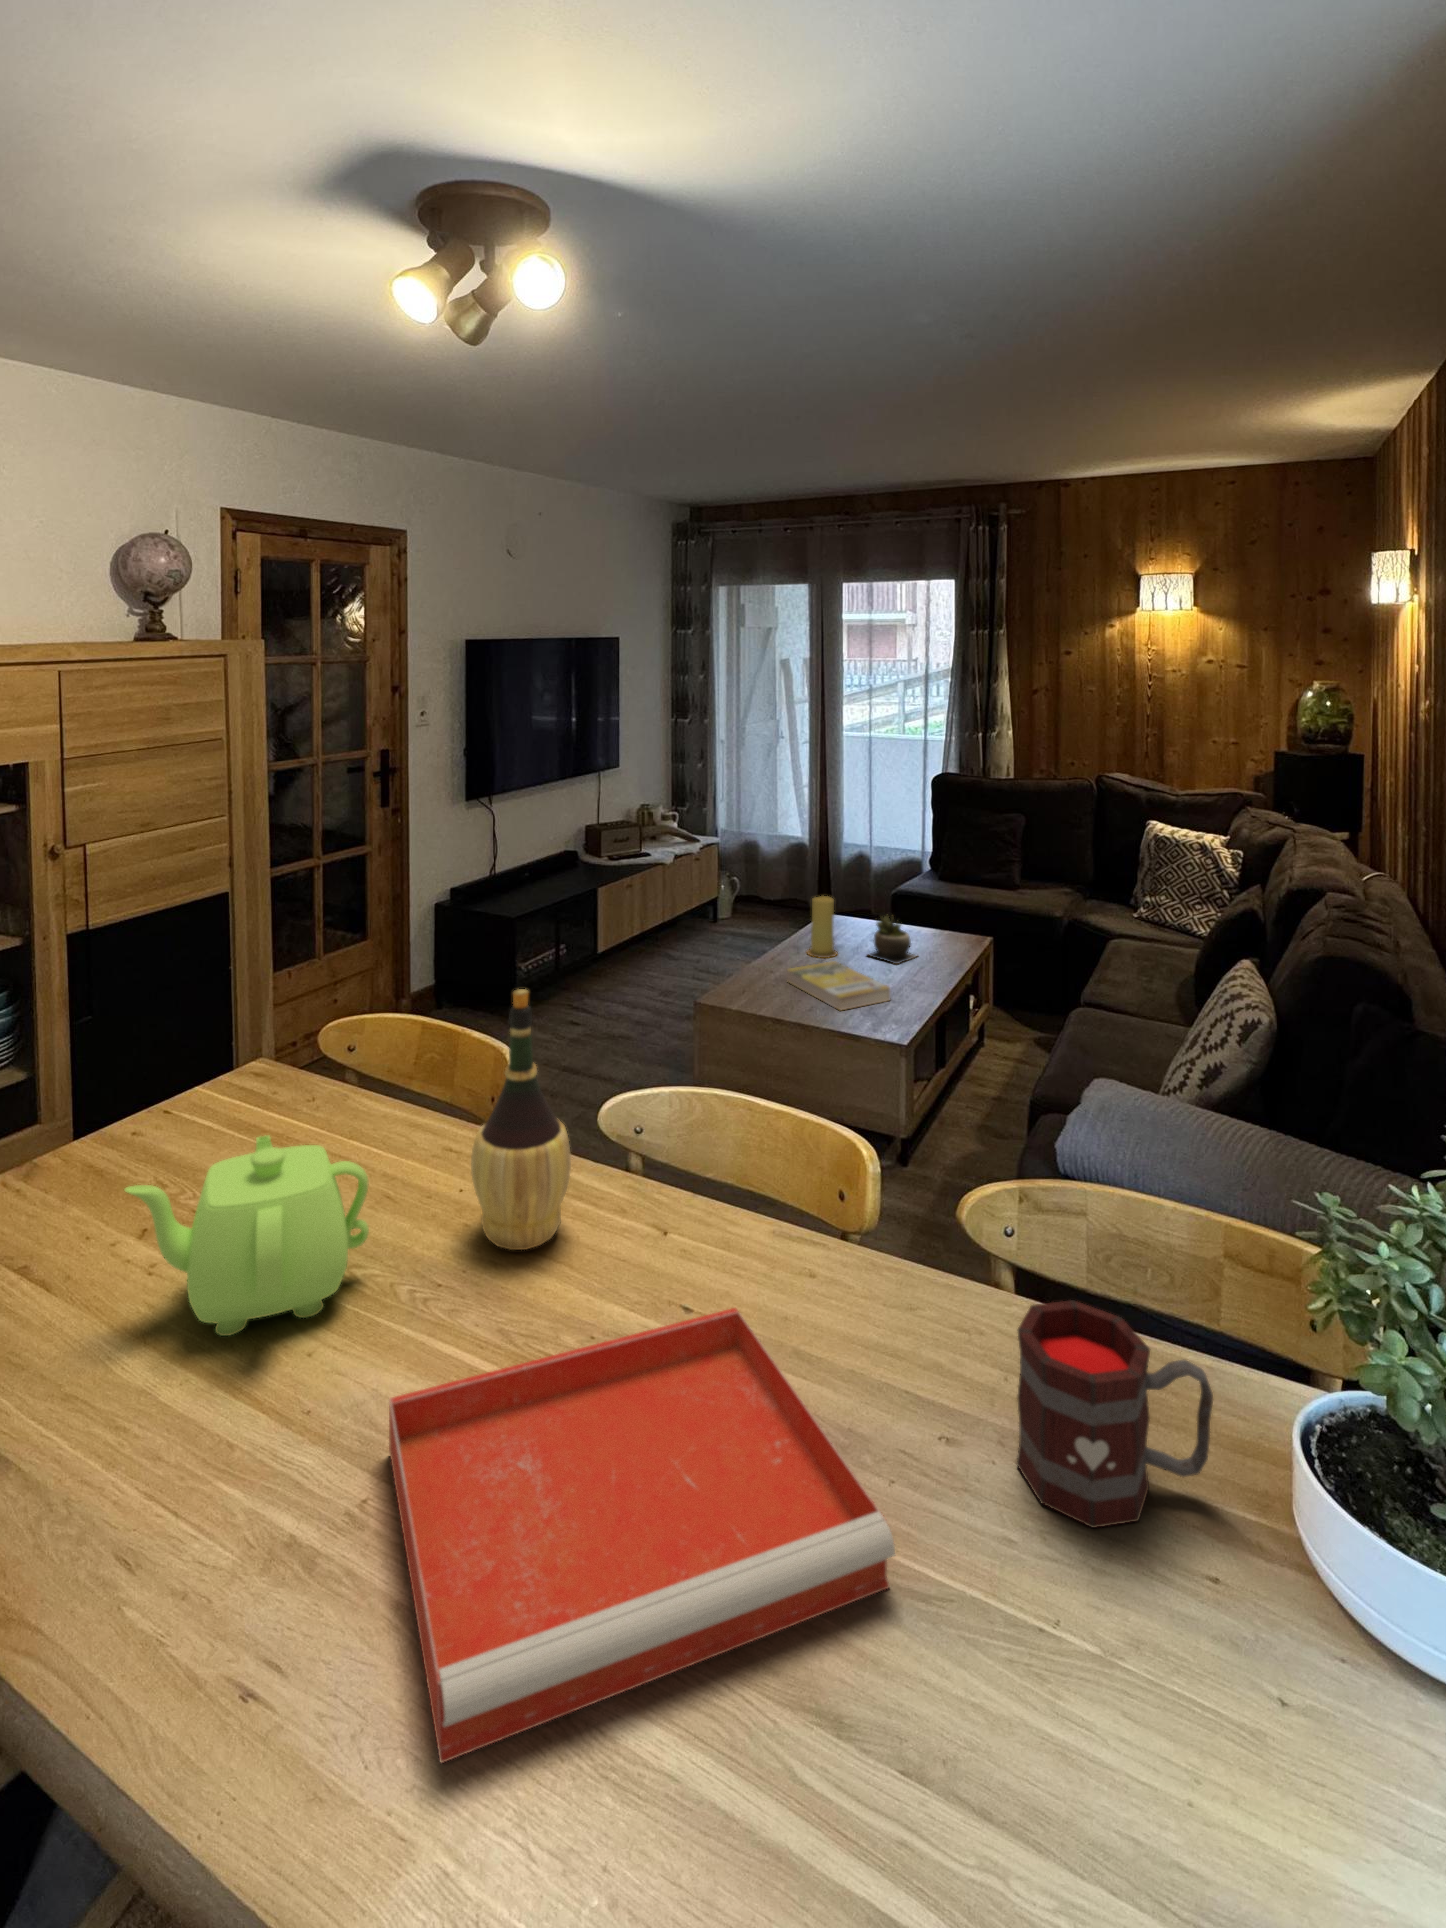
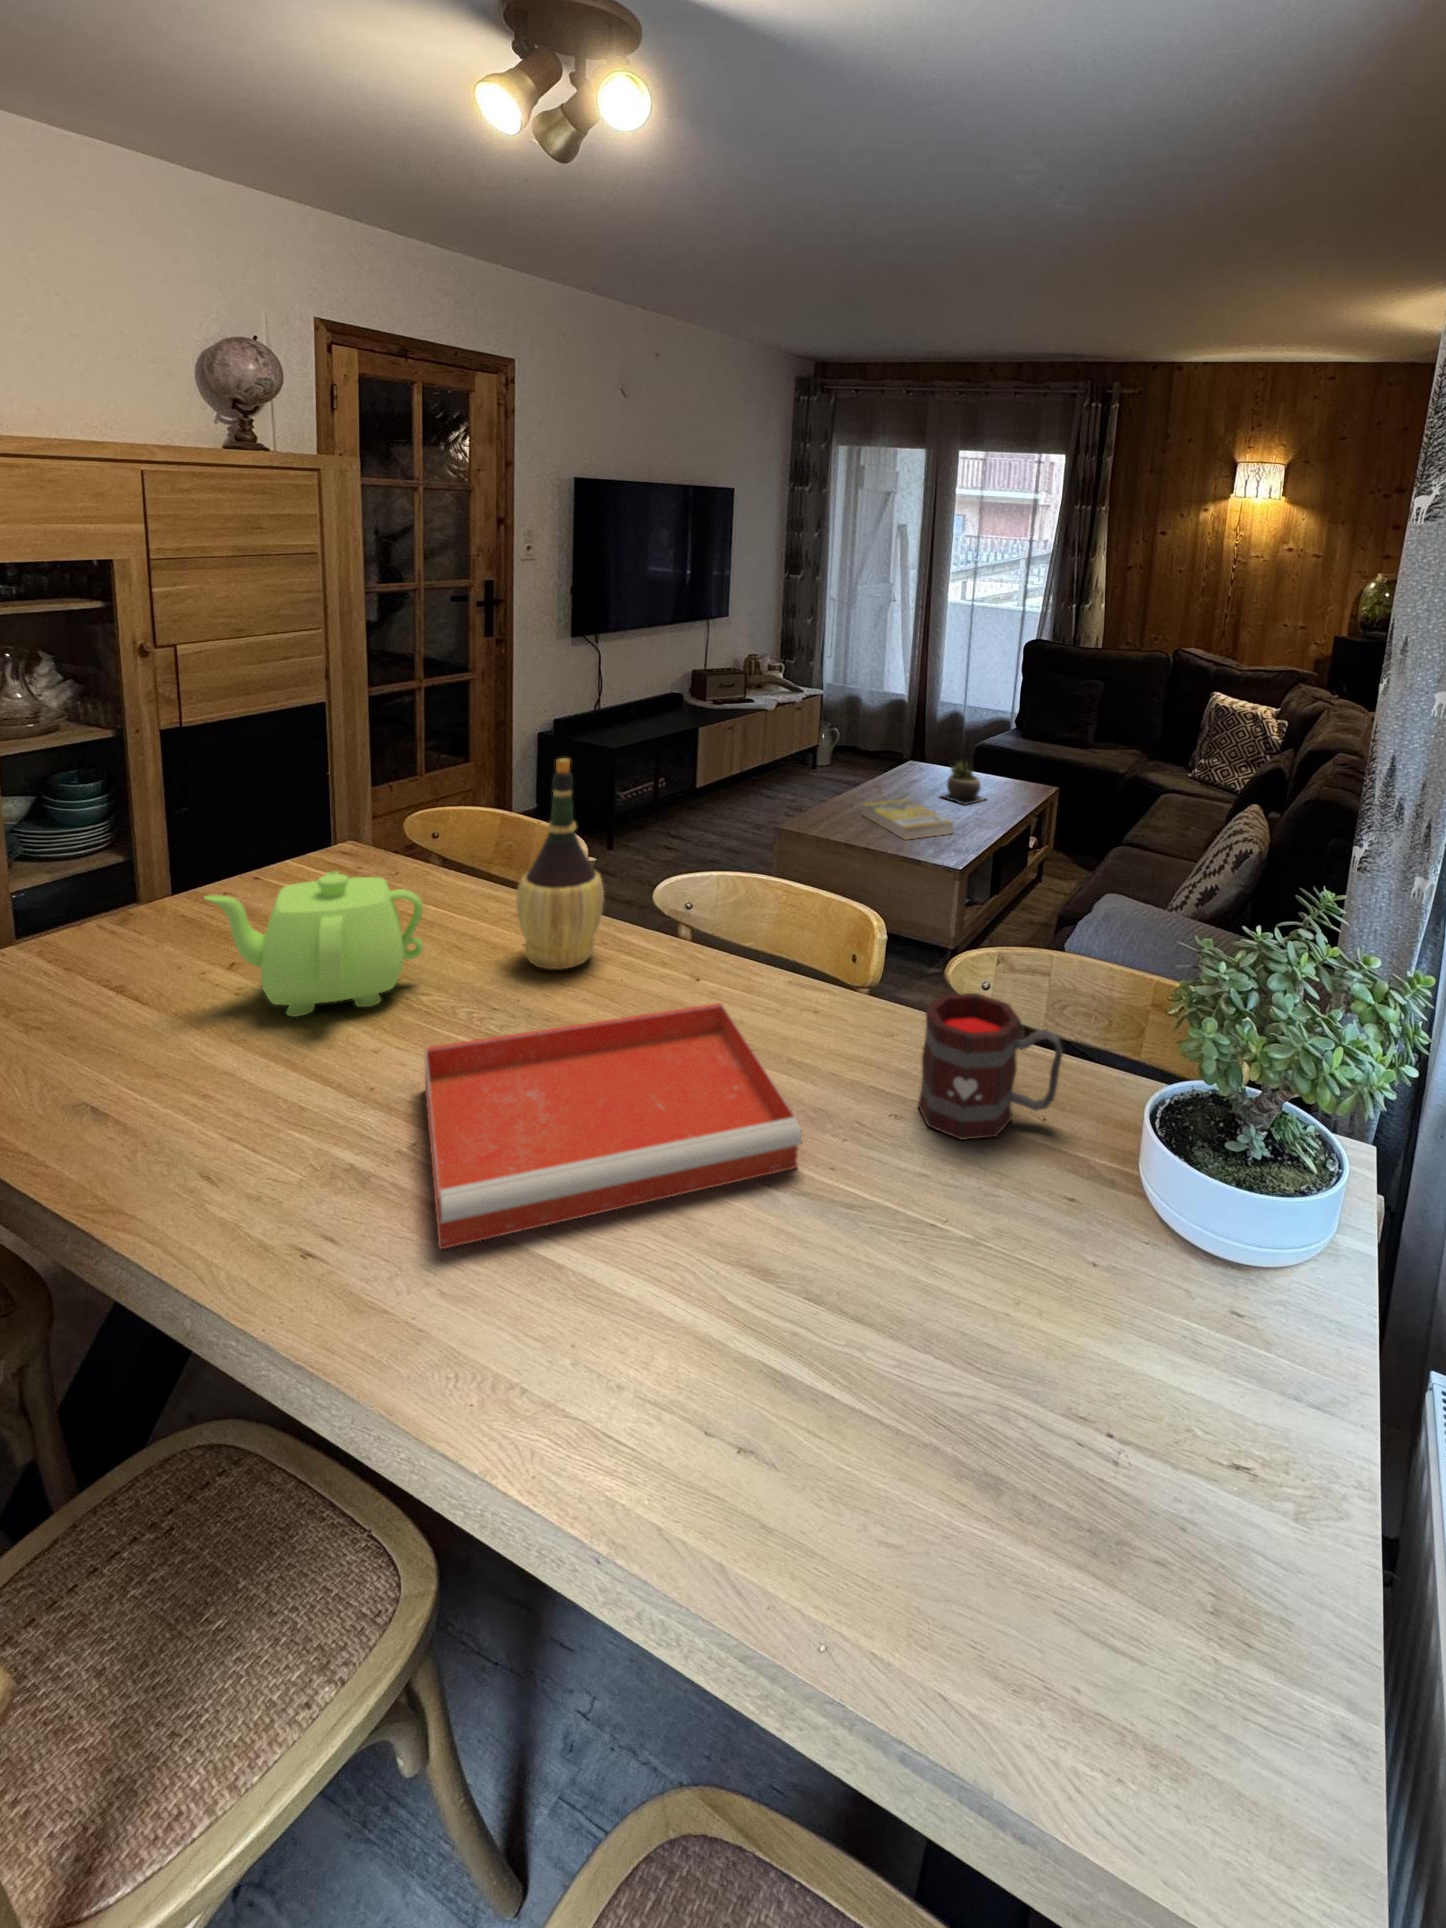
candle: present [807,896,837,958] -> none [885,742,914,797]

